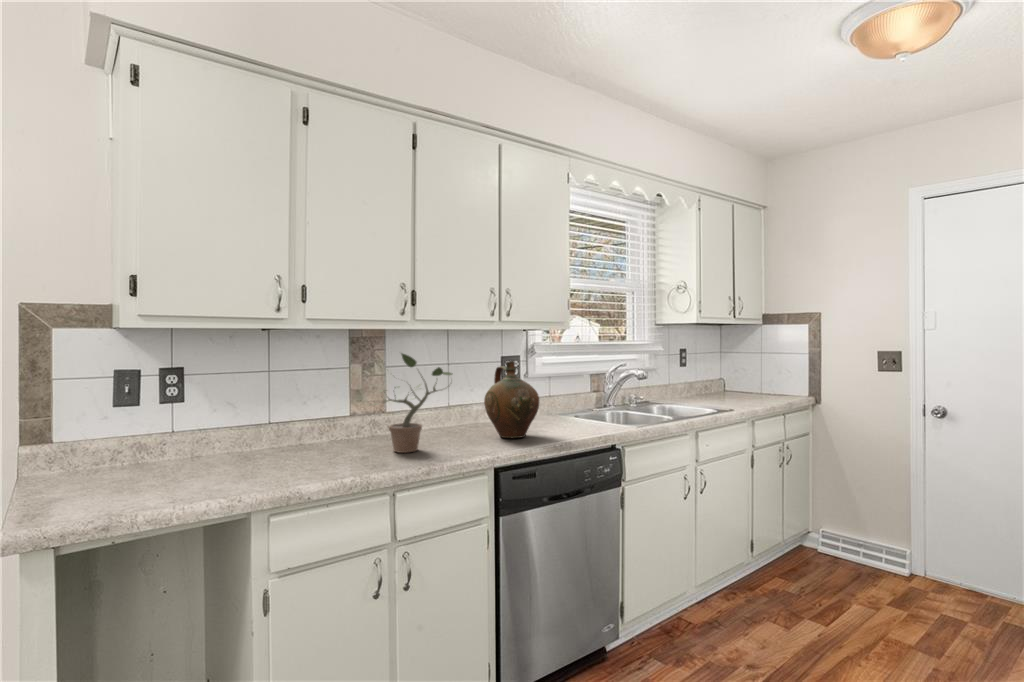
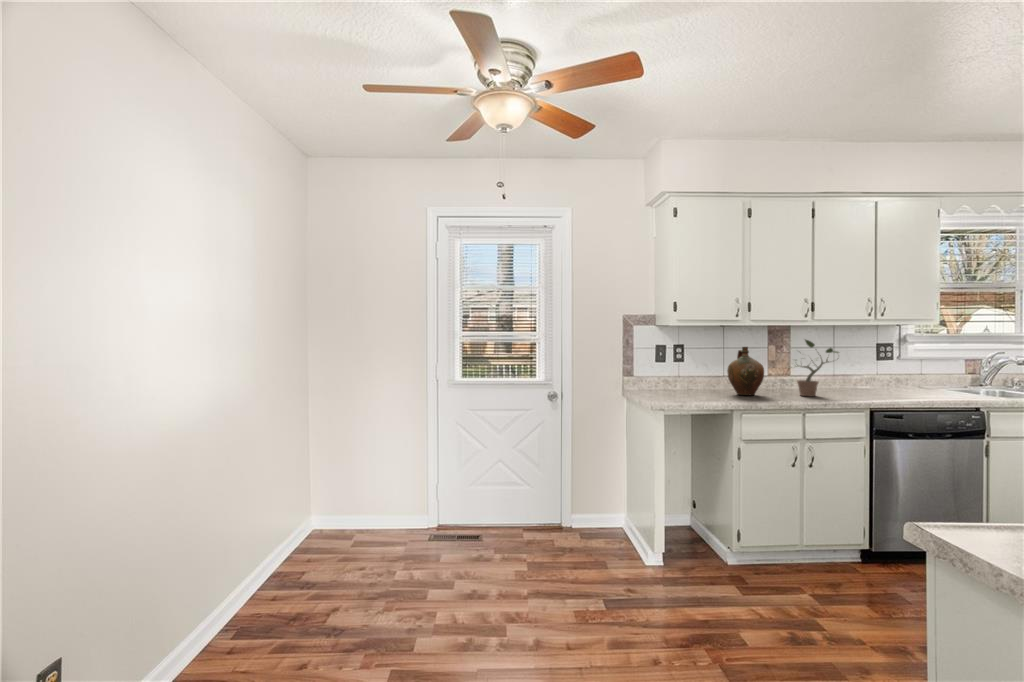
ceramic jug: present [484,361,539,438] -> present [727,347,764,395]

